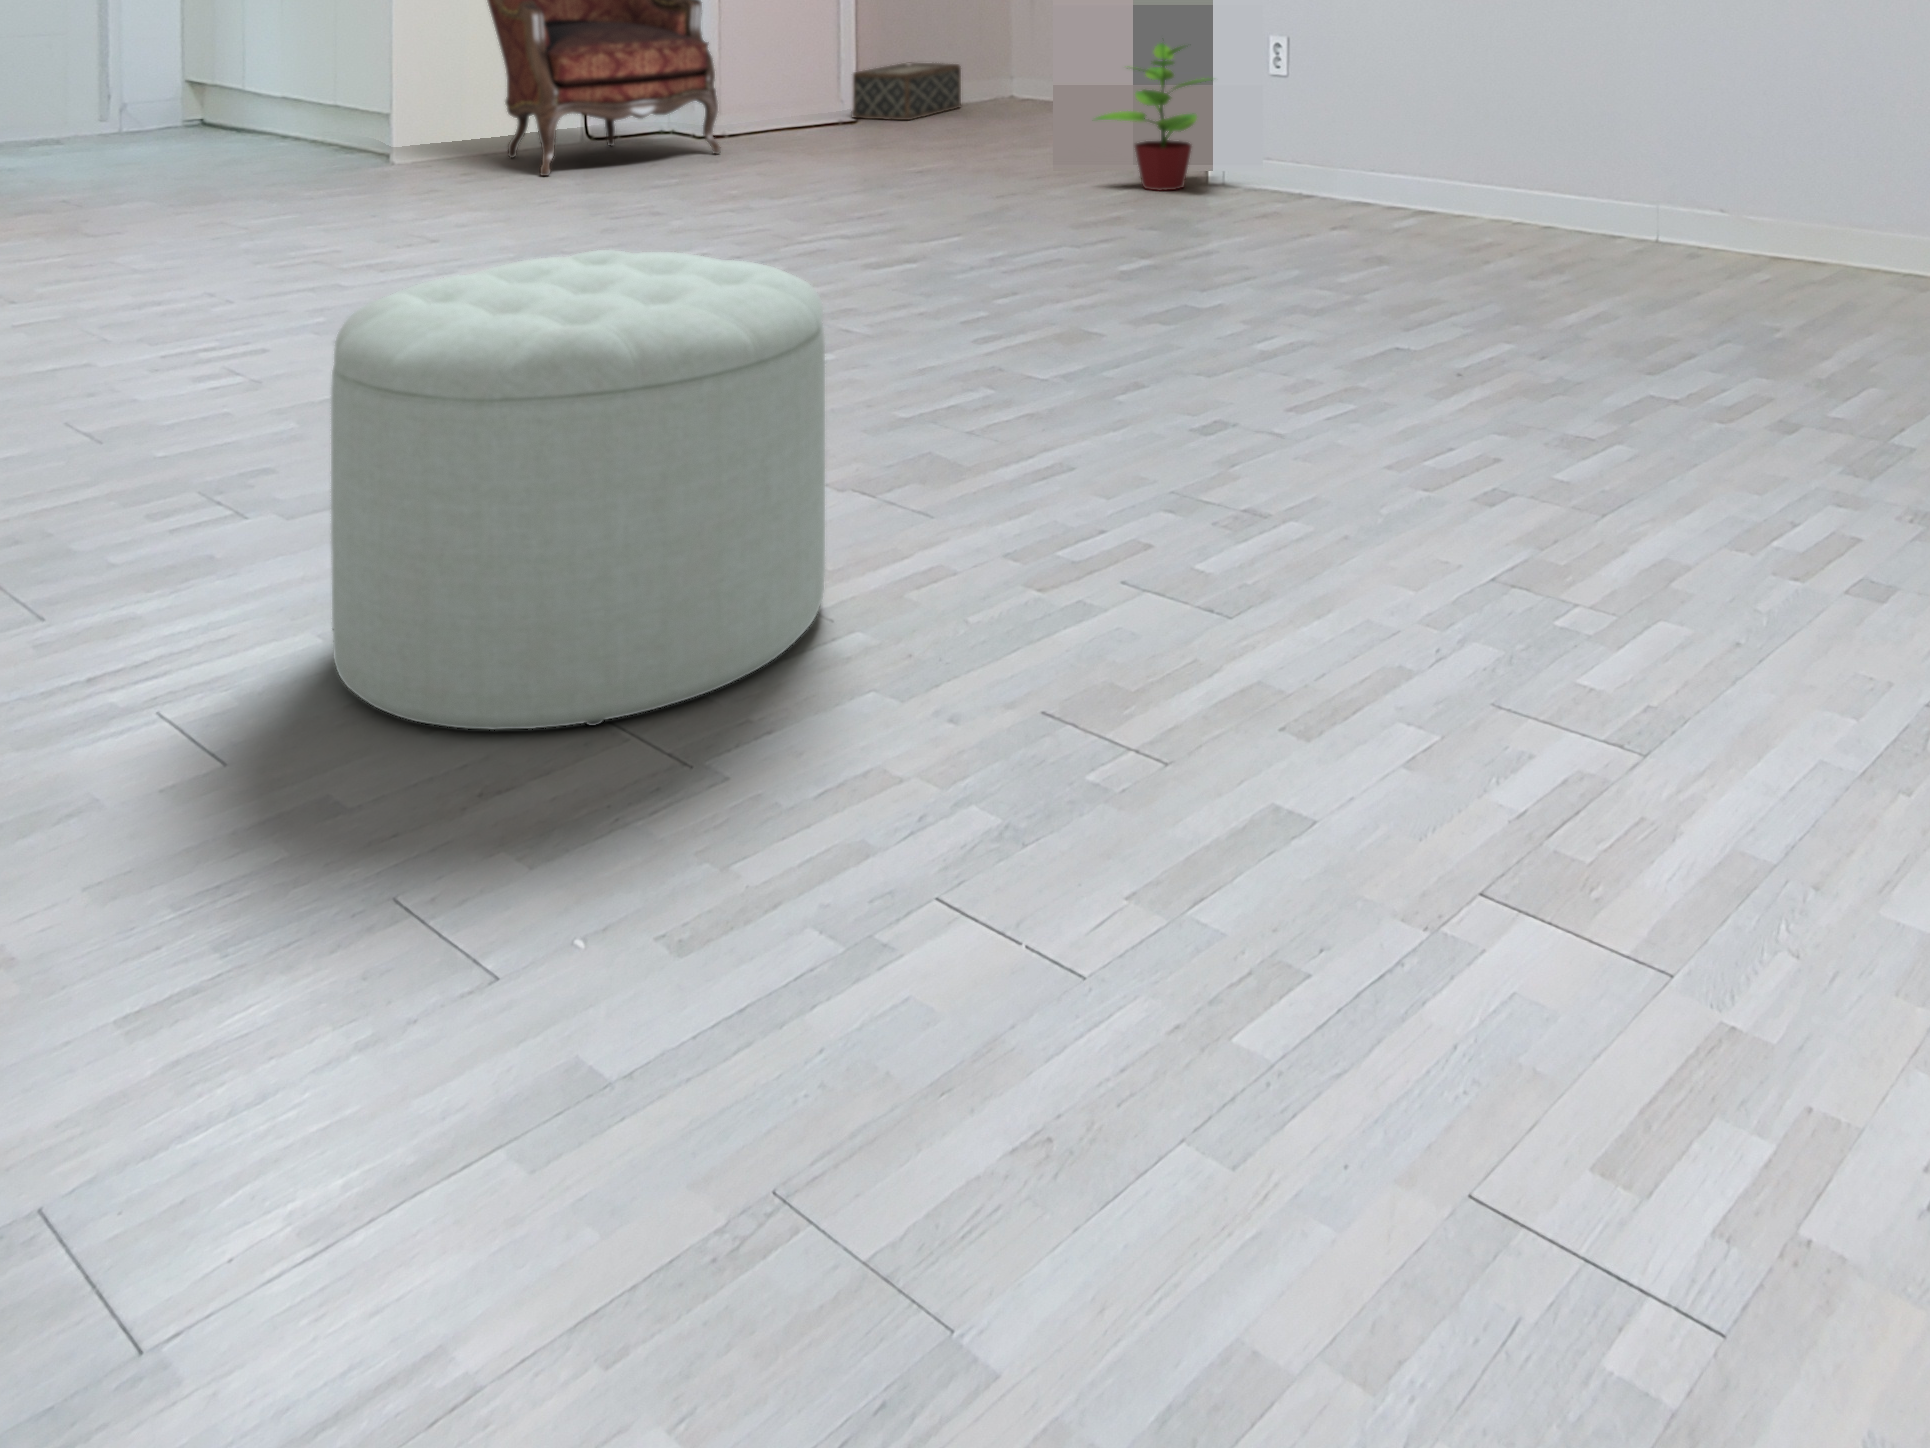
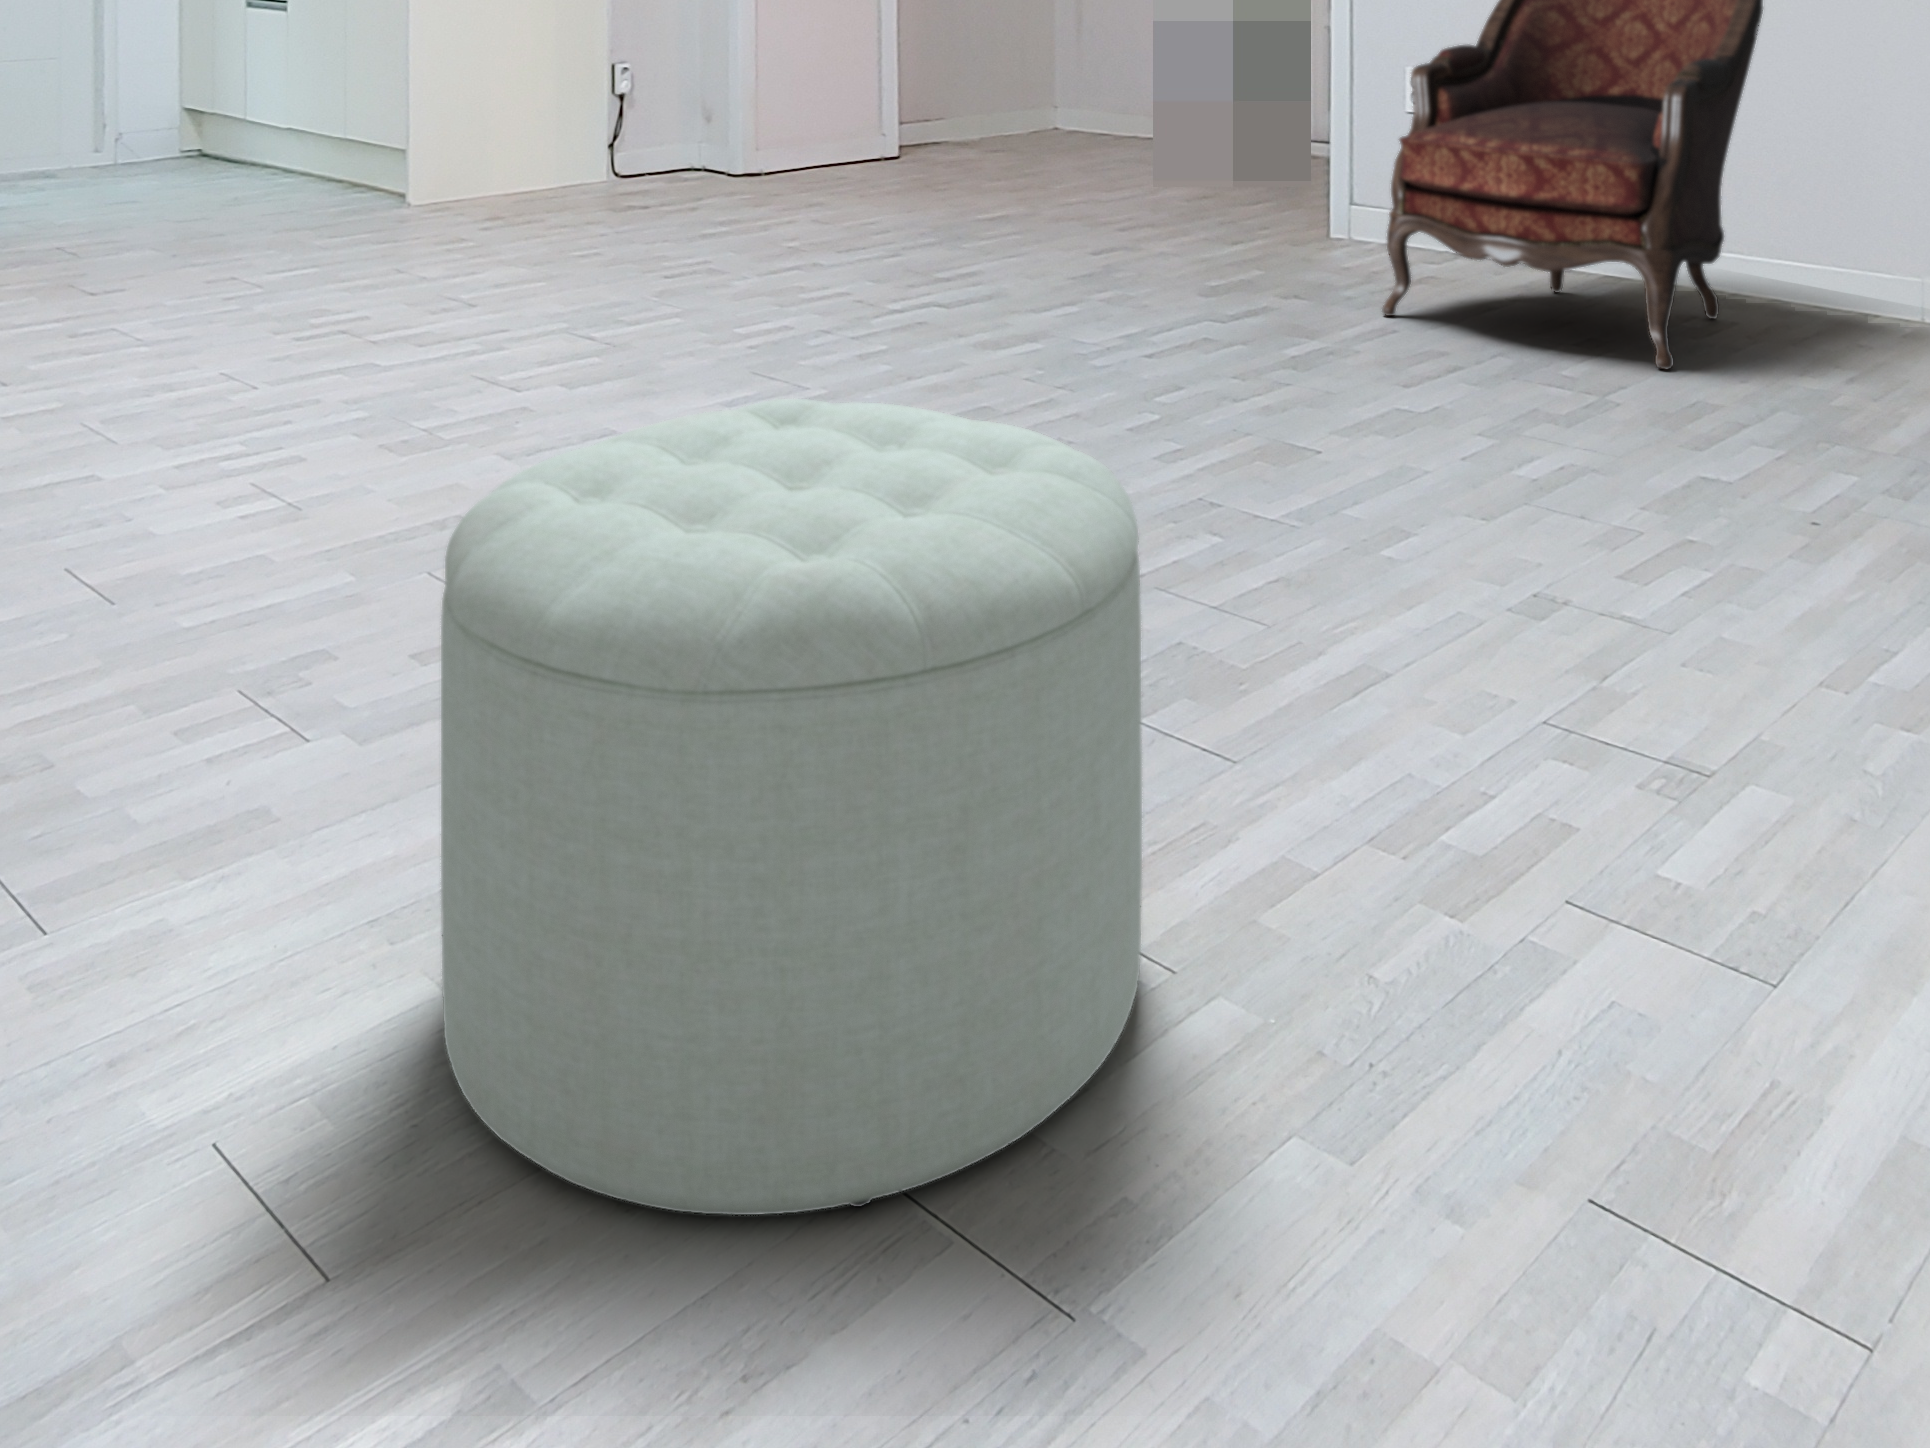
armchair: present [487,0,721,176] -> present [1382,0,1763,369]
potted plant: present [1096,43,1210,191] -> none [1202,69,1348,249]
woven basket: present [852,63,961,120] -> none [894,92,1010,157]

